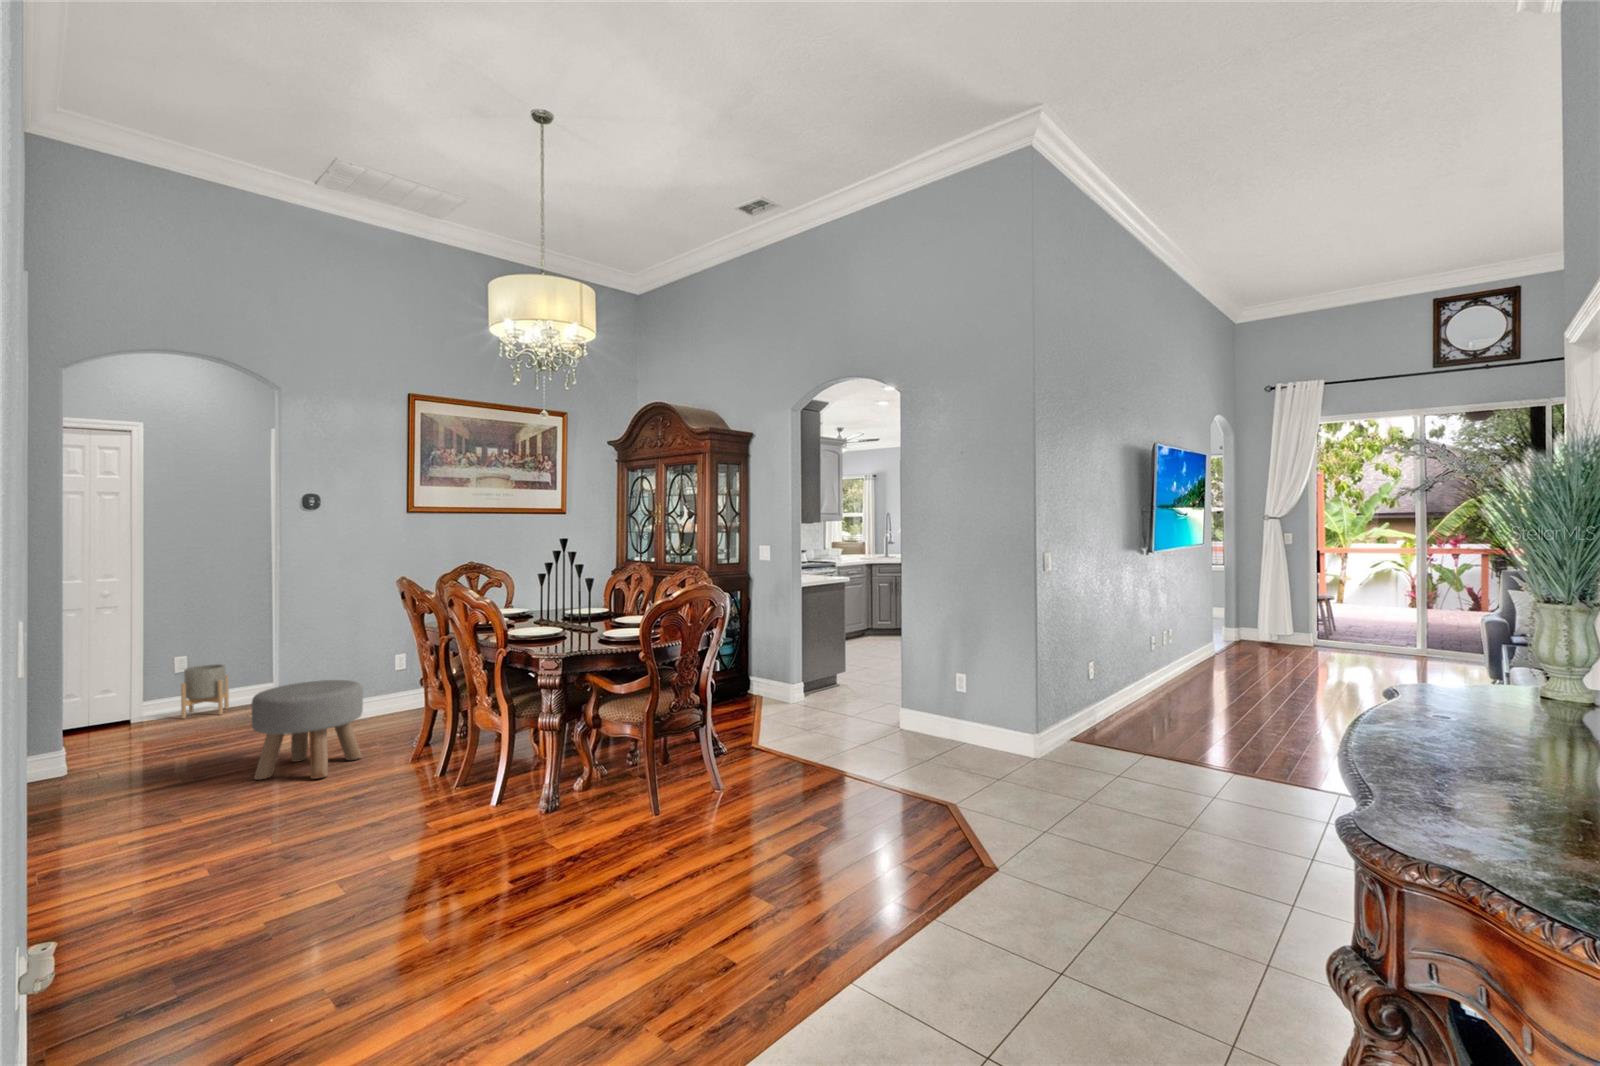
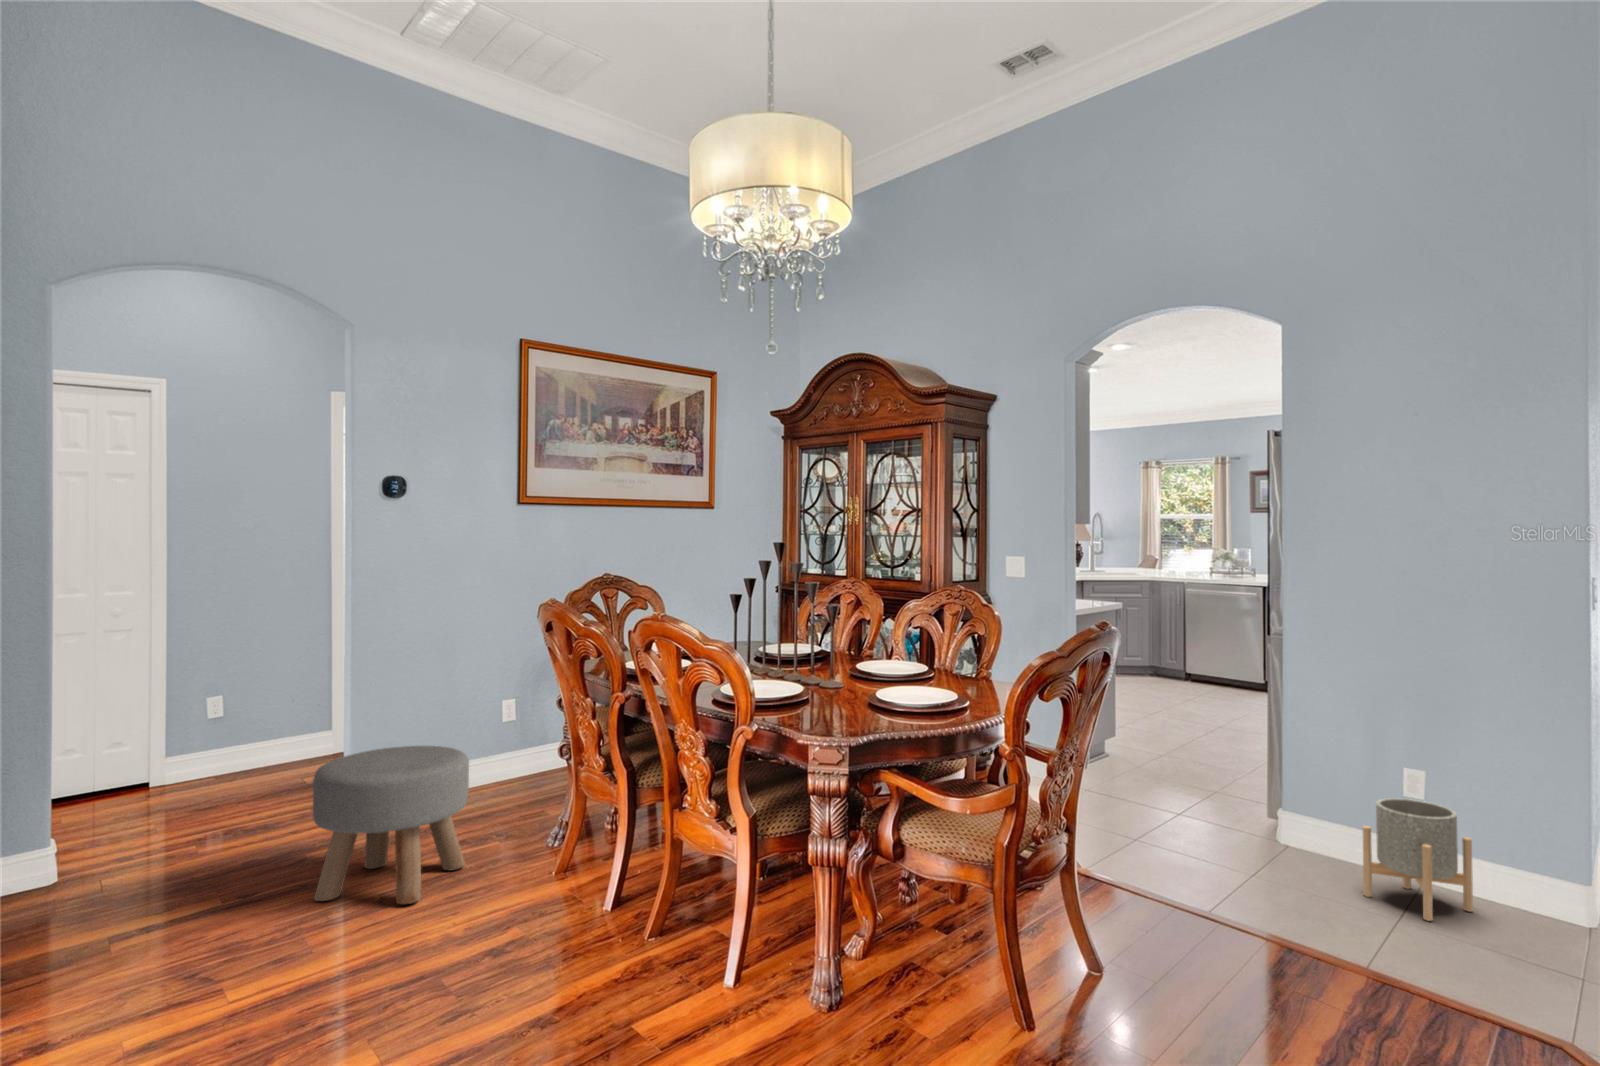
planter: present [181,664,229,719] -> present [1363,798,1473,921]

